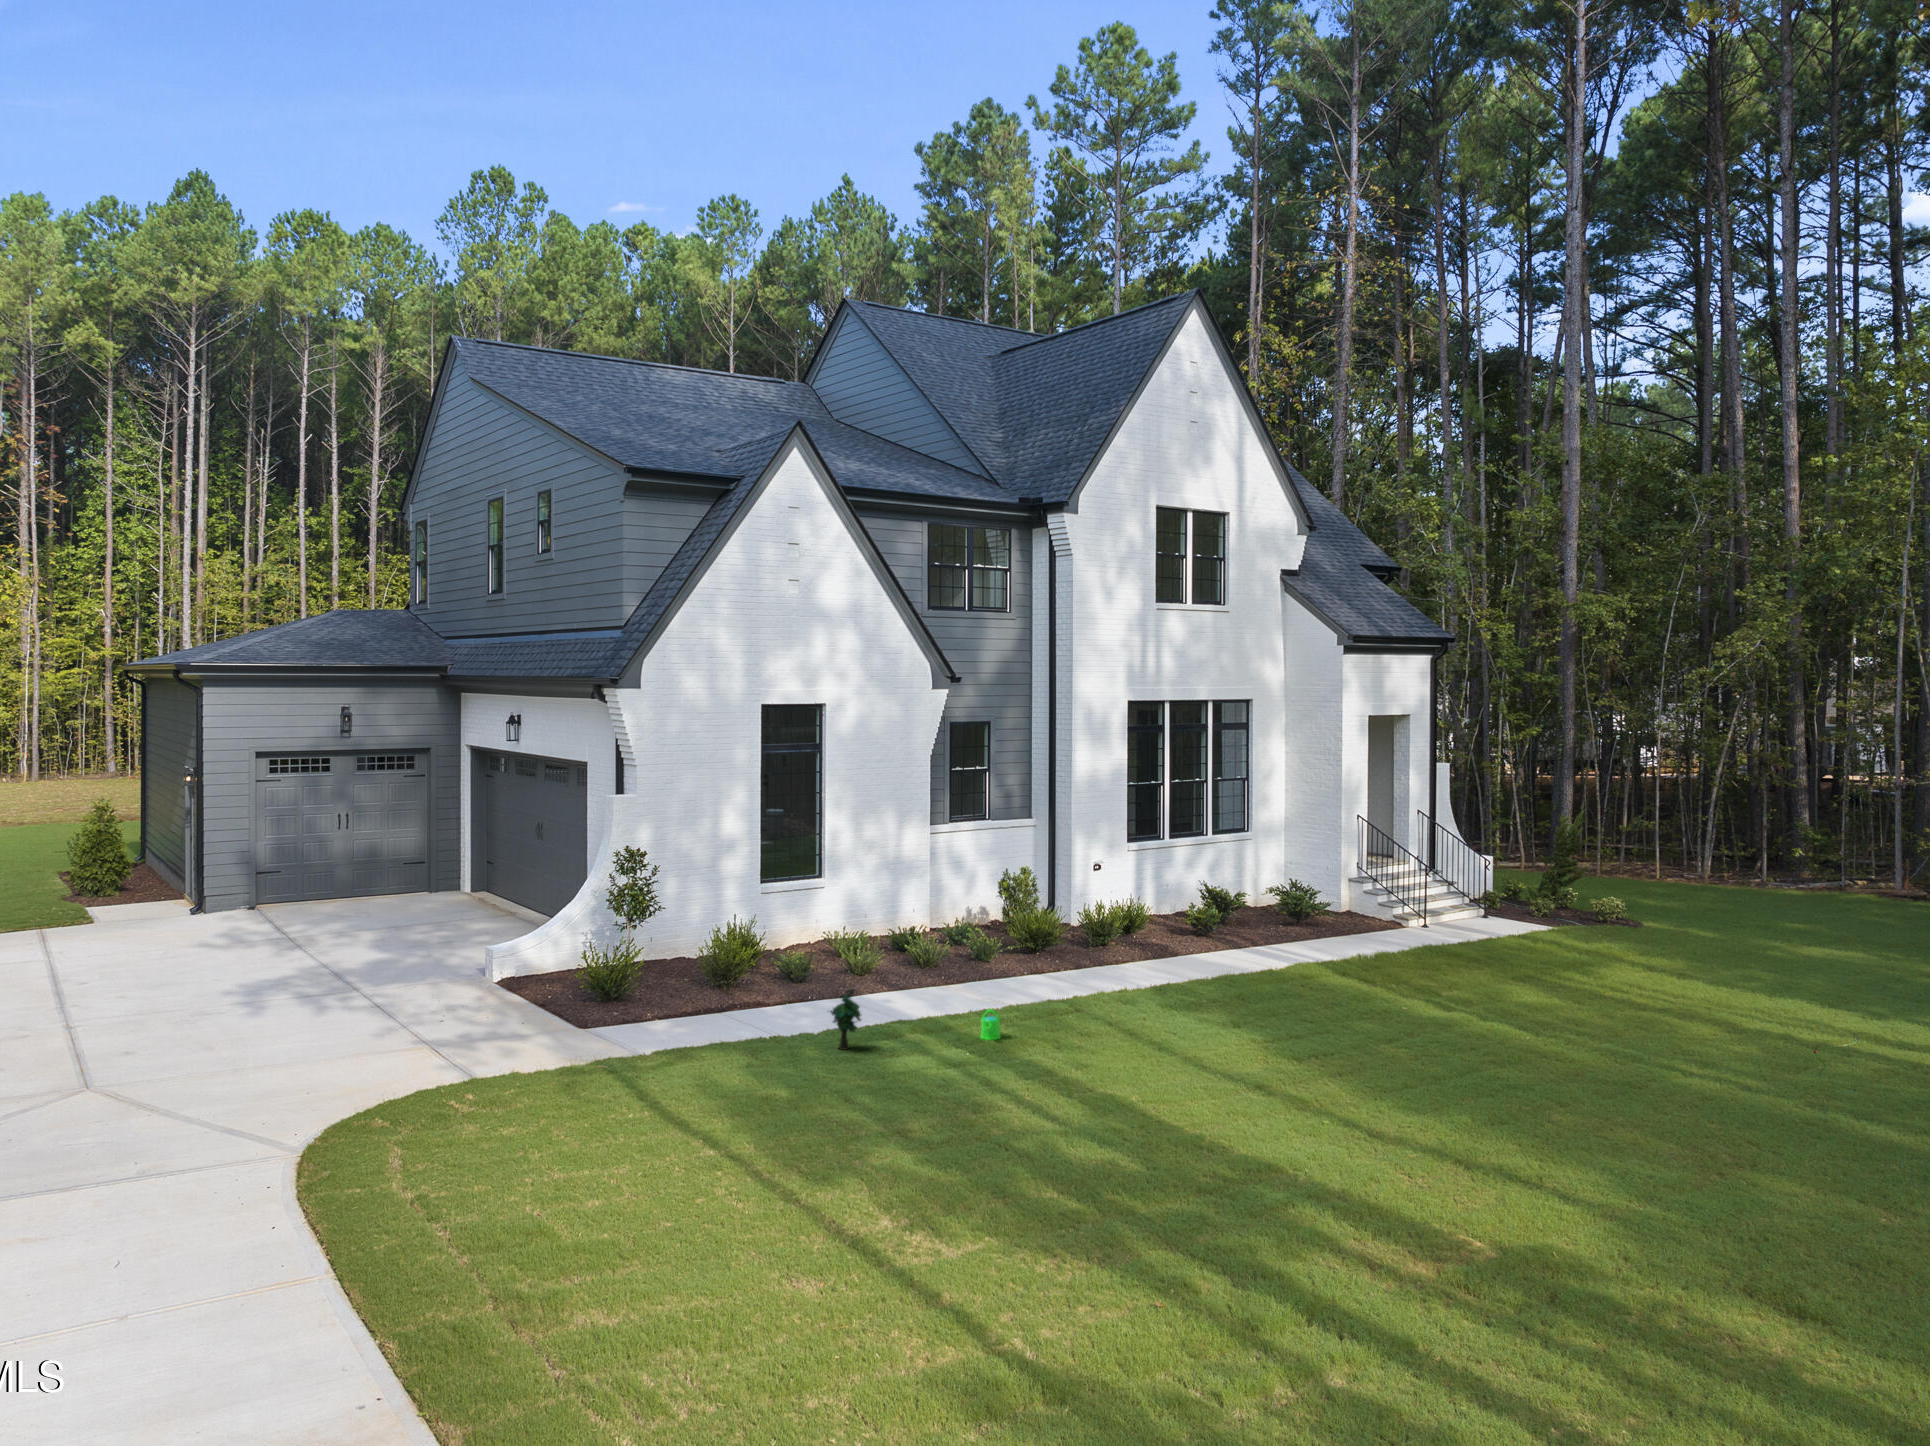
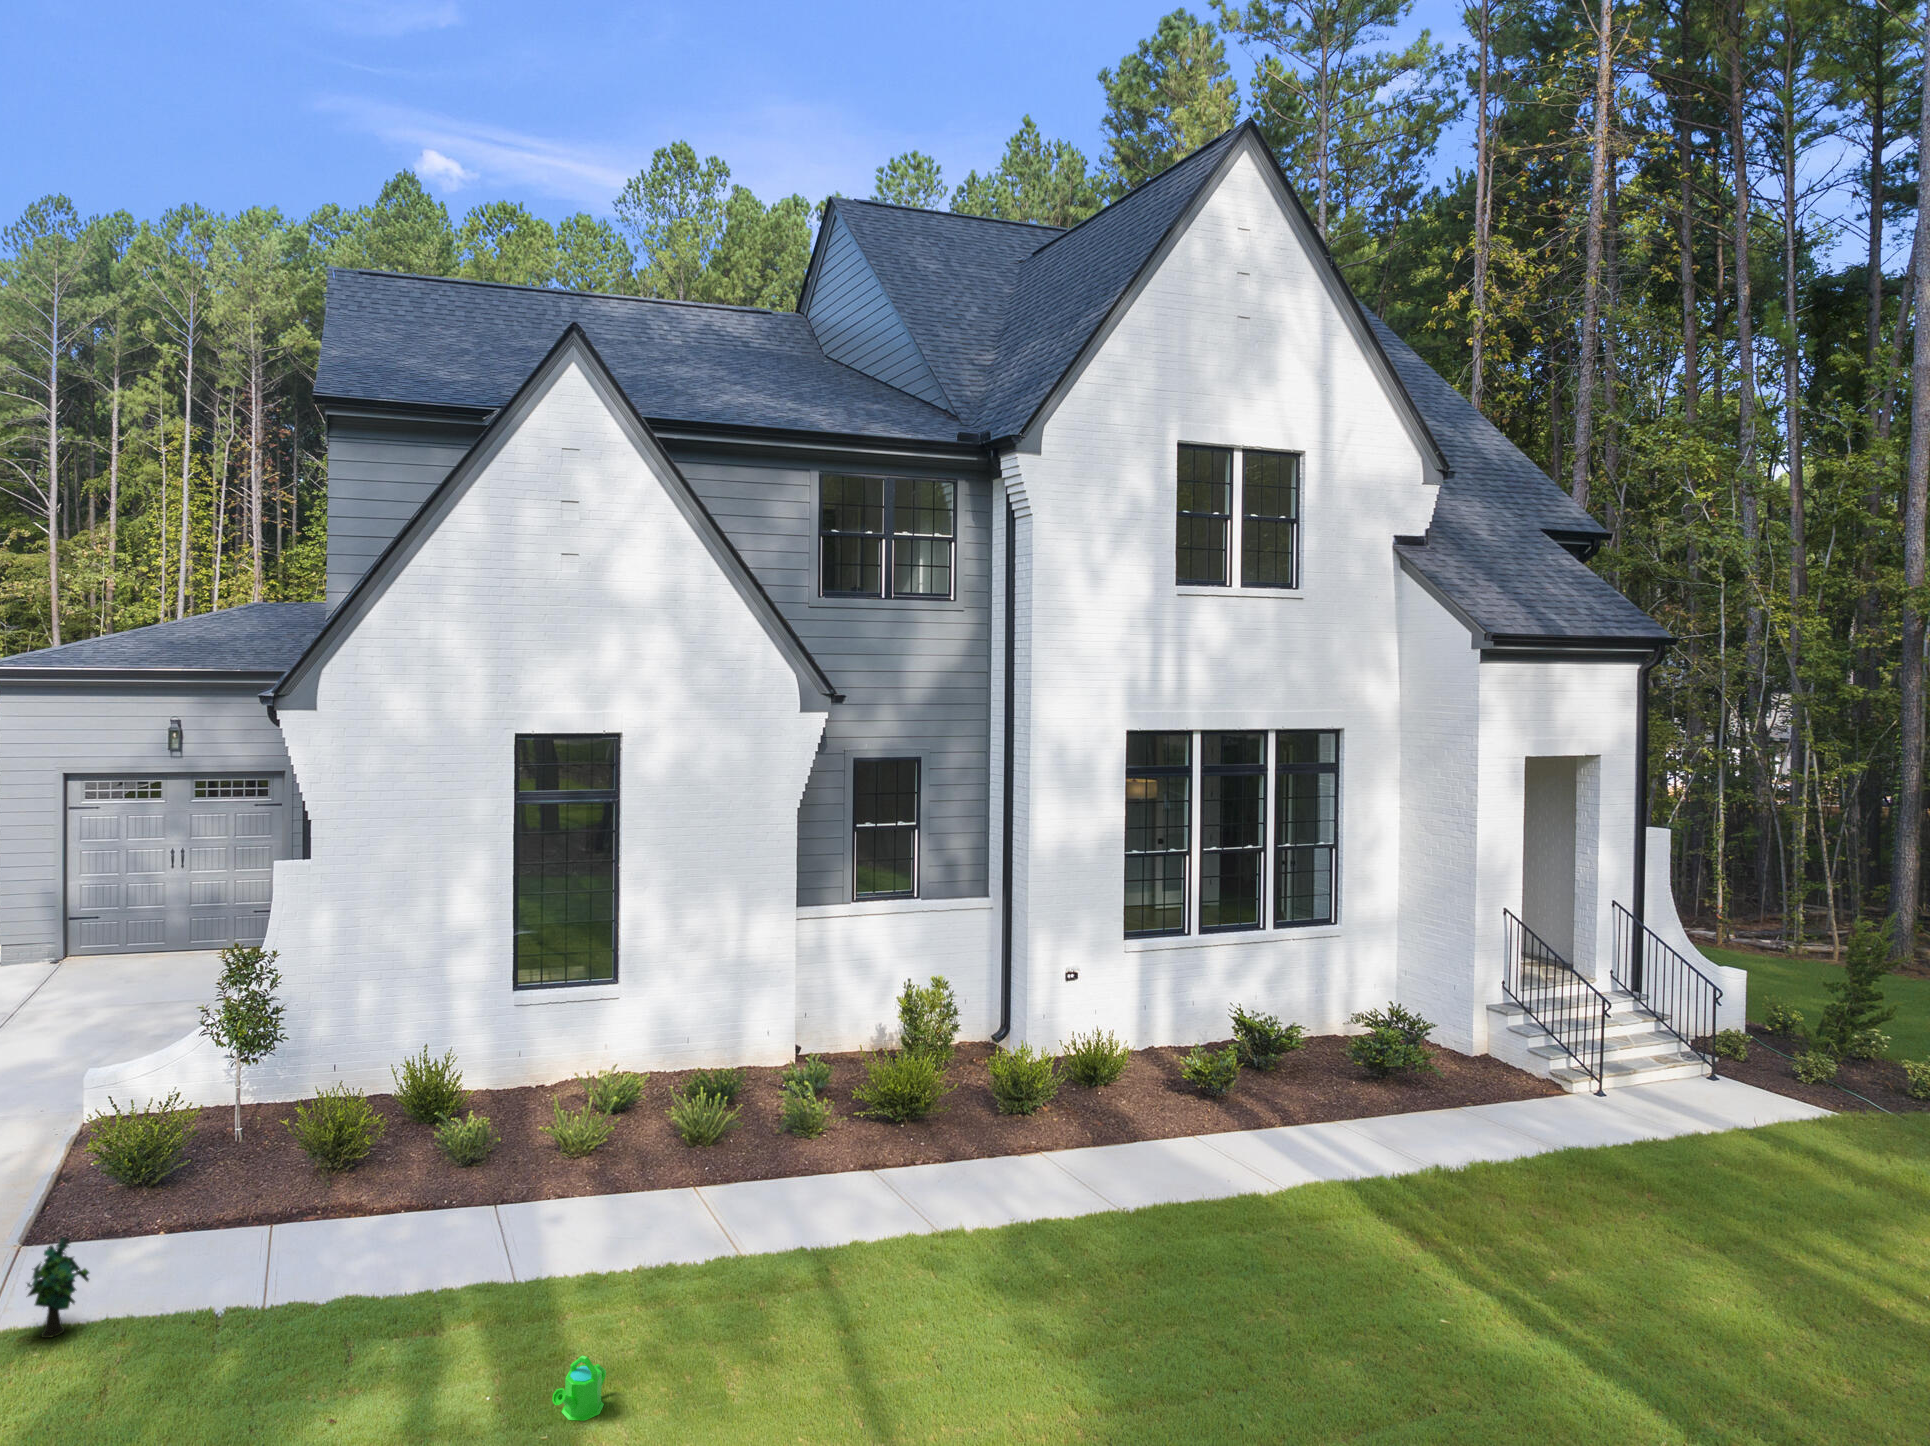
decorative plant: present [831,990,861,1050] -> present [27,1237,89,1338]

